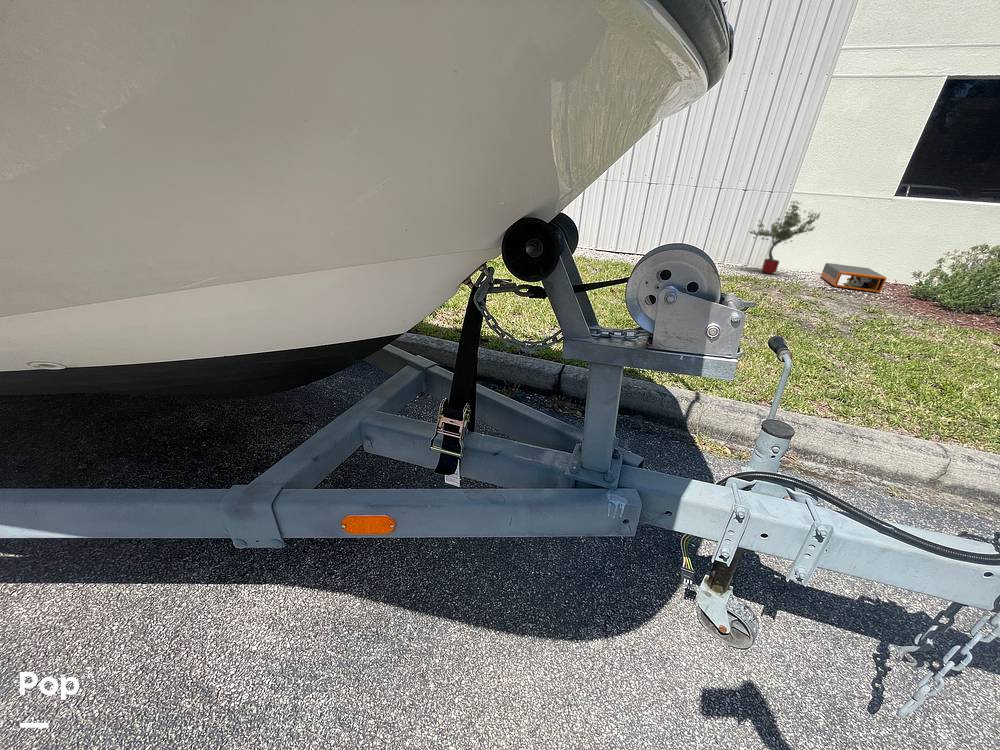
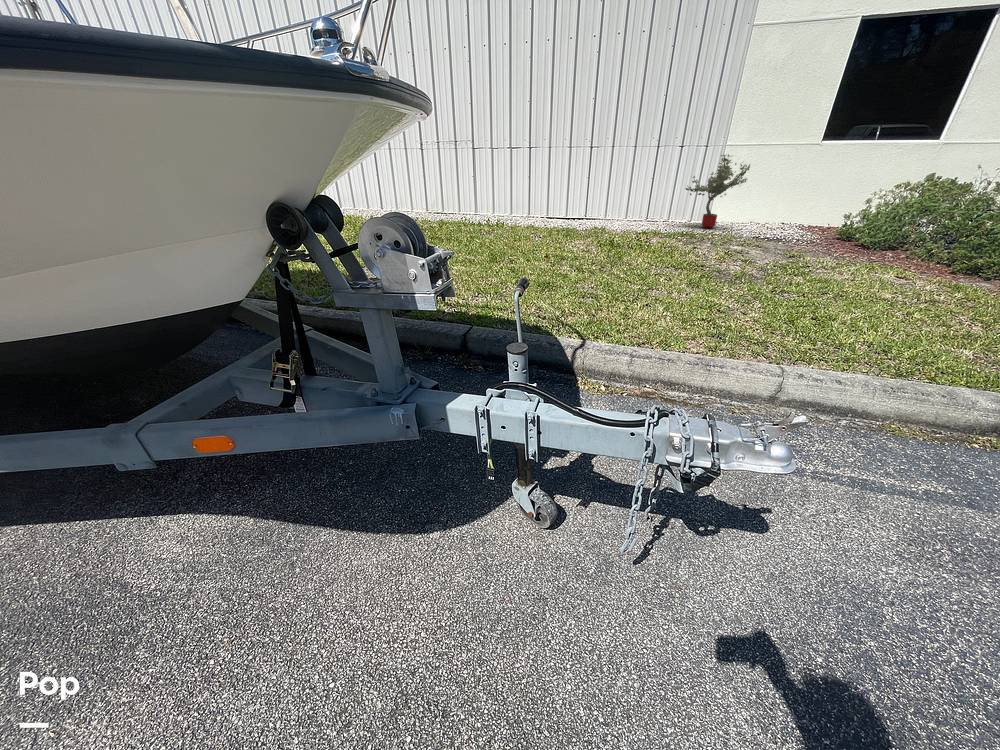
storage box: present [821,263,886,292] -> none [760,213,816,238]

